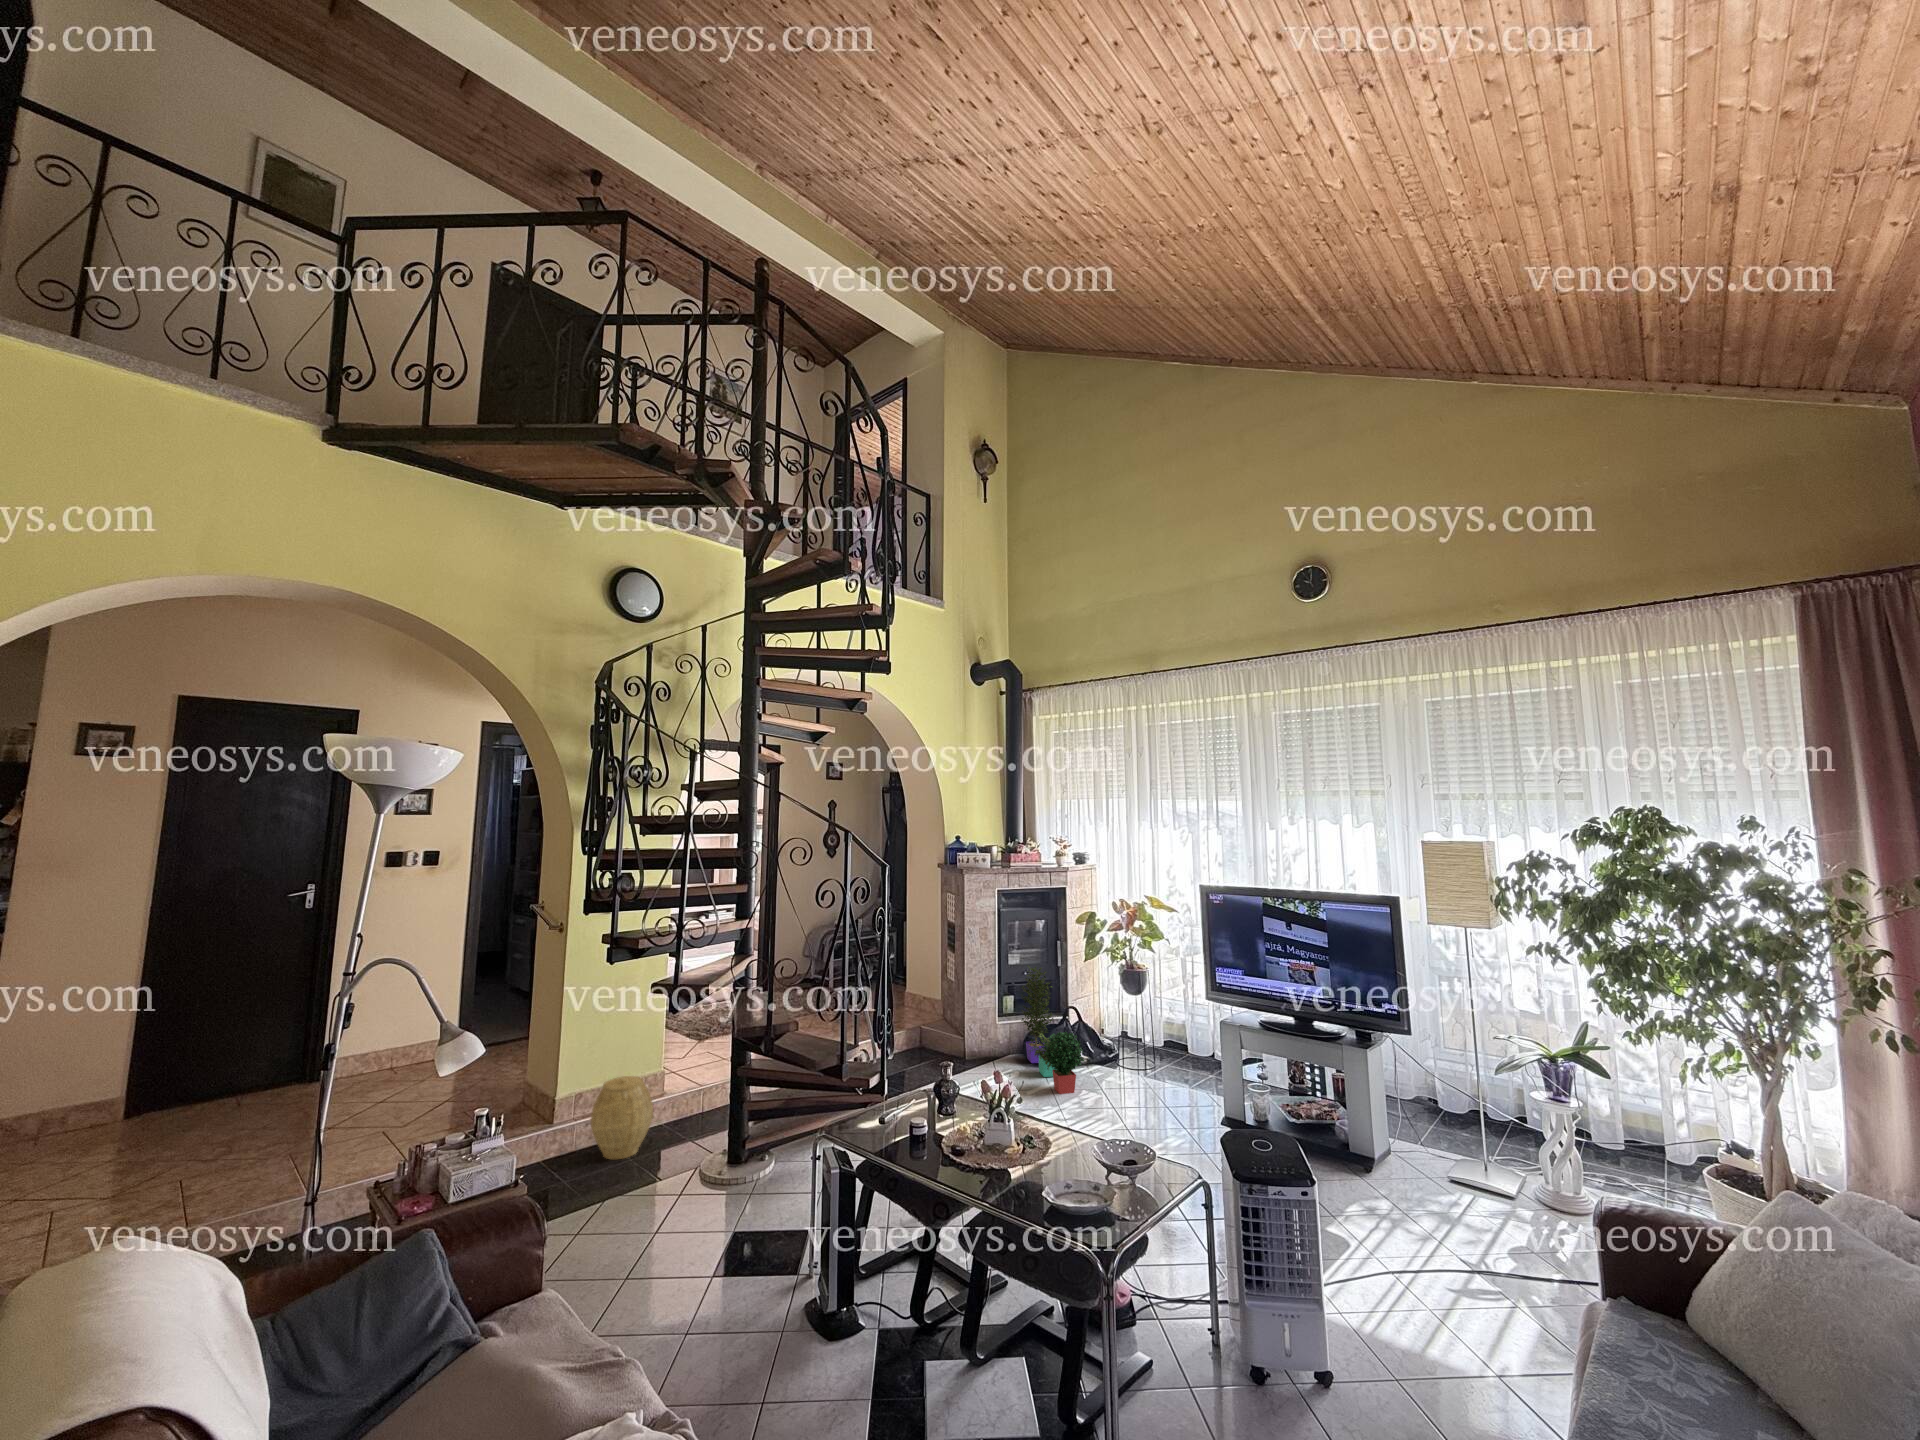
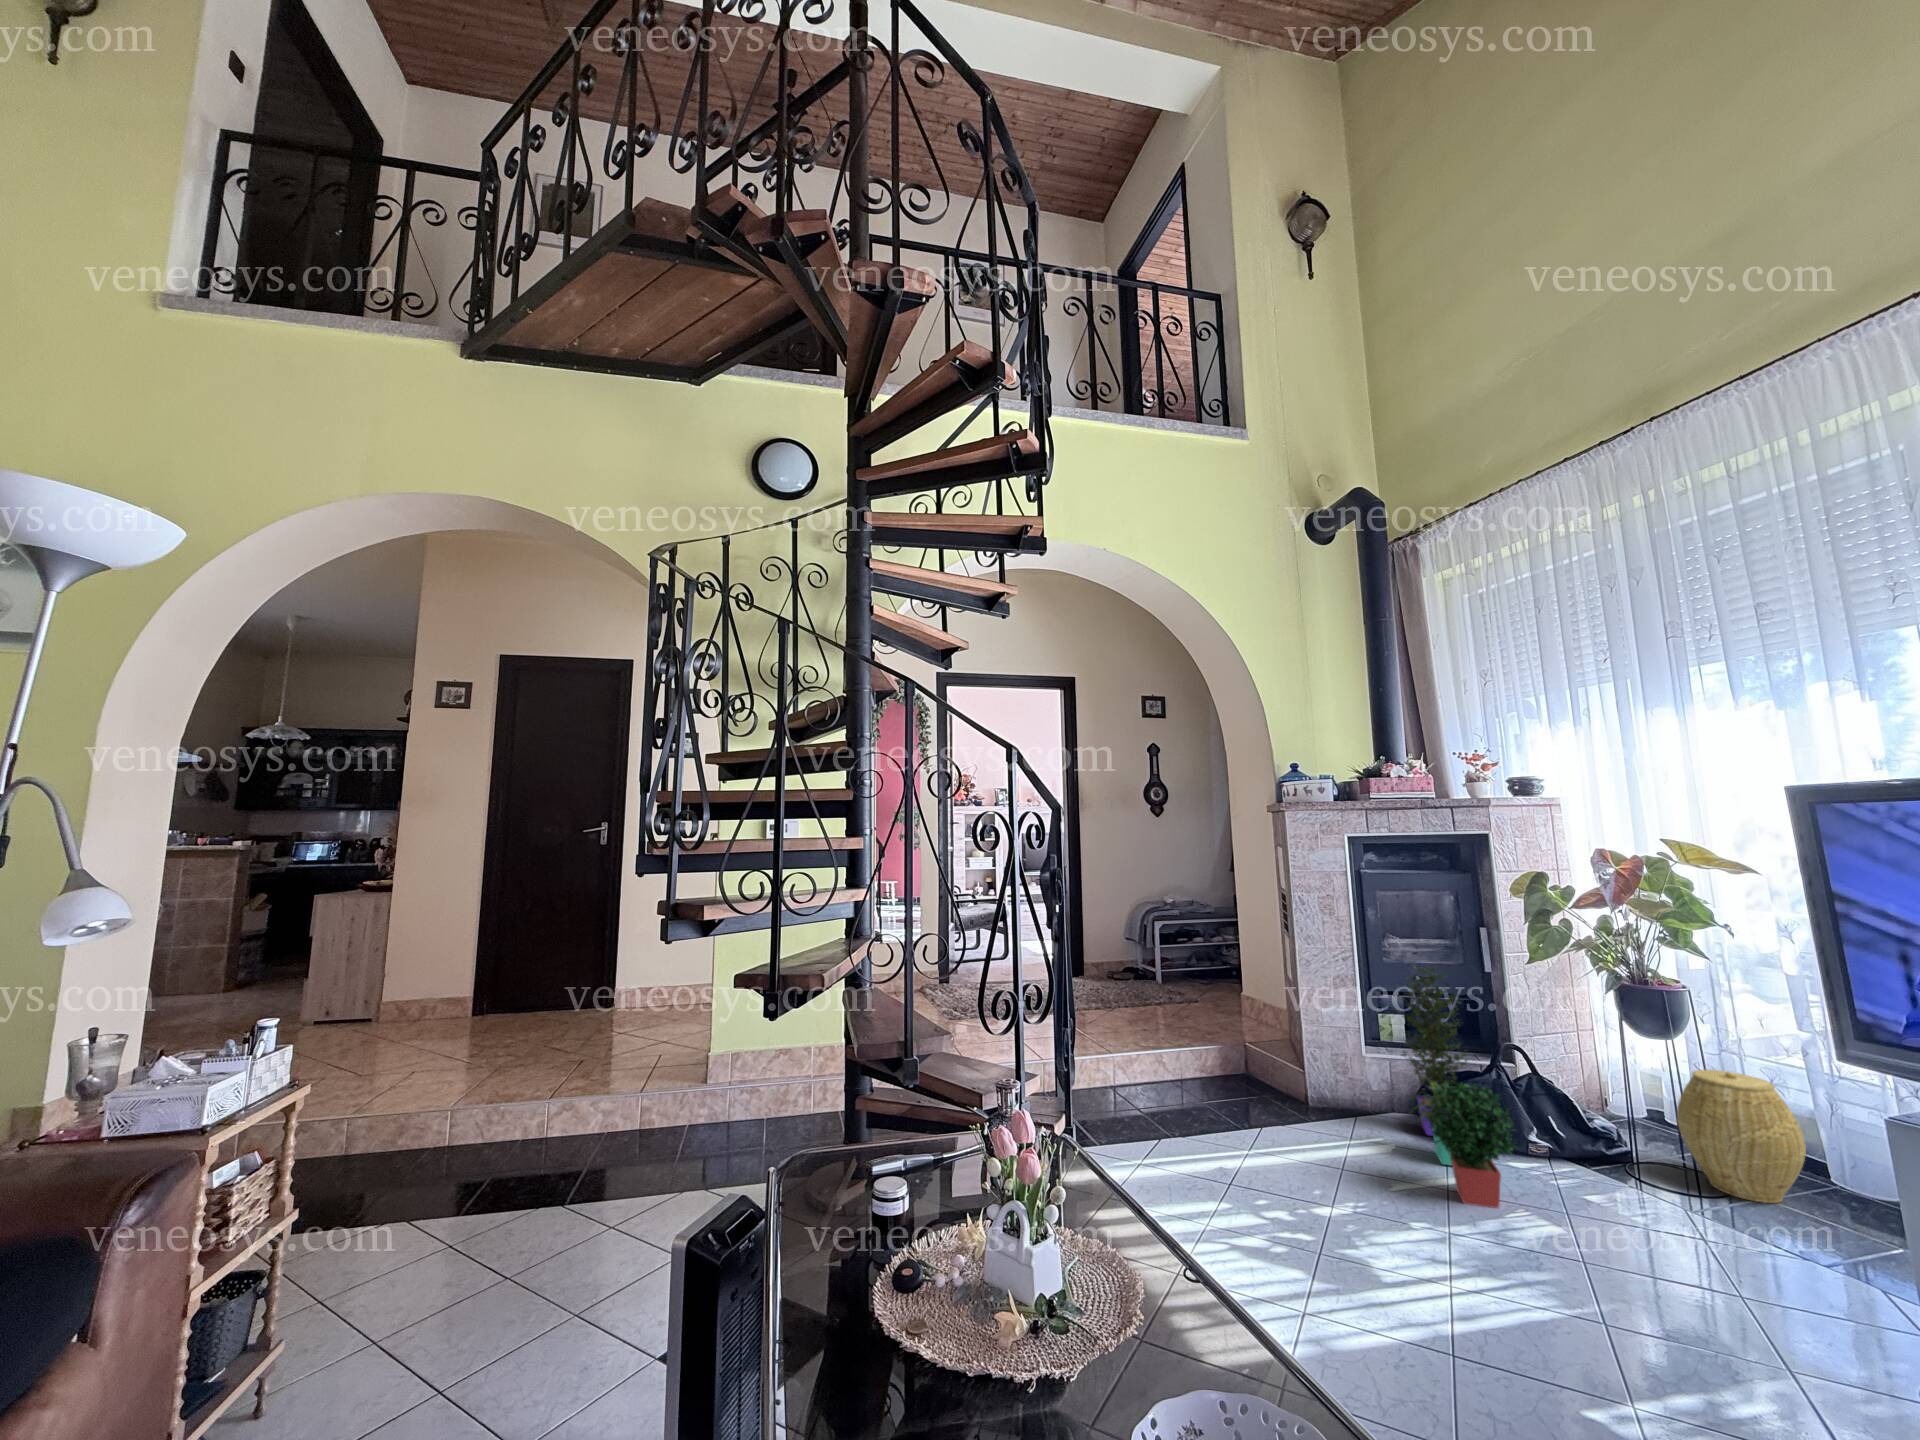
woven basket: present [591,1076,653,1160] -> present [1677,1069,1806,1203]

